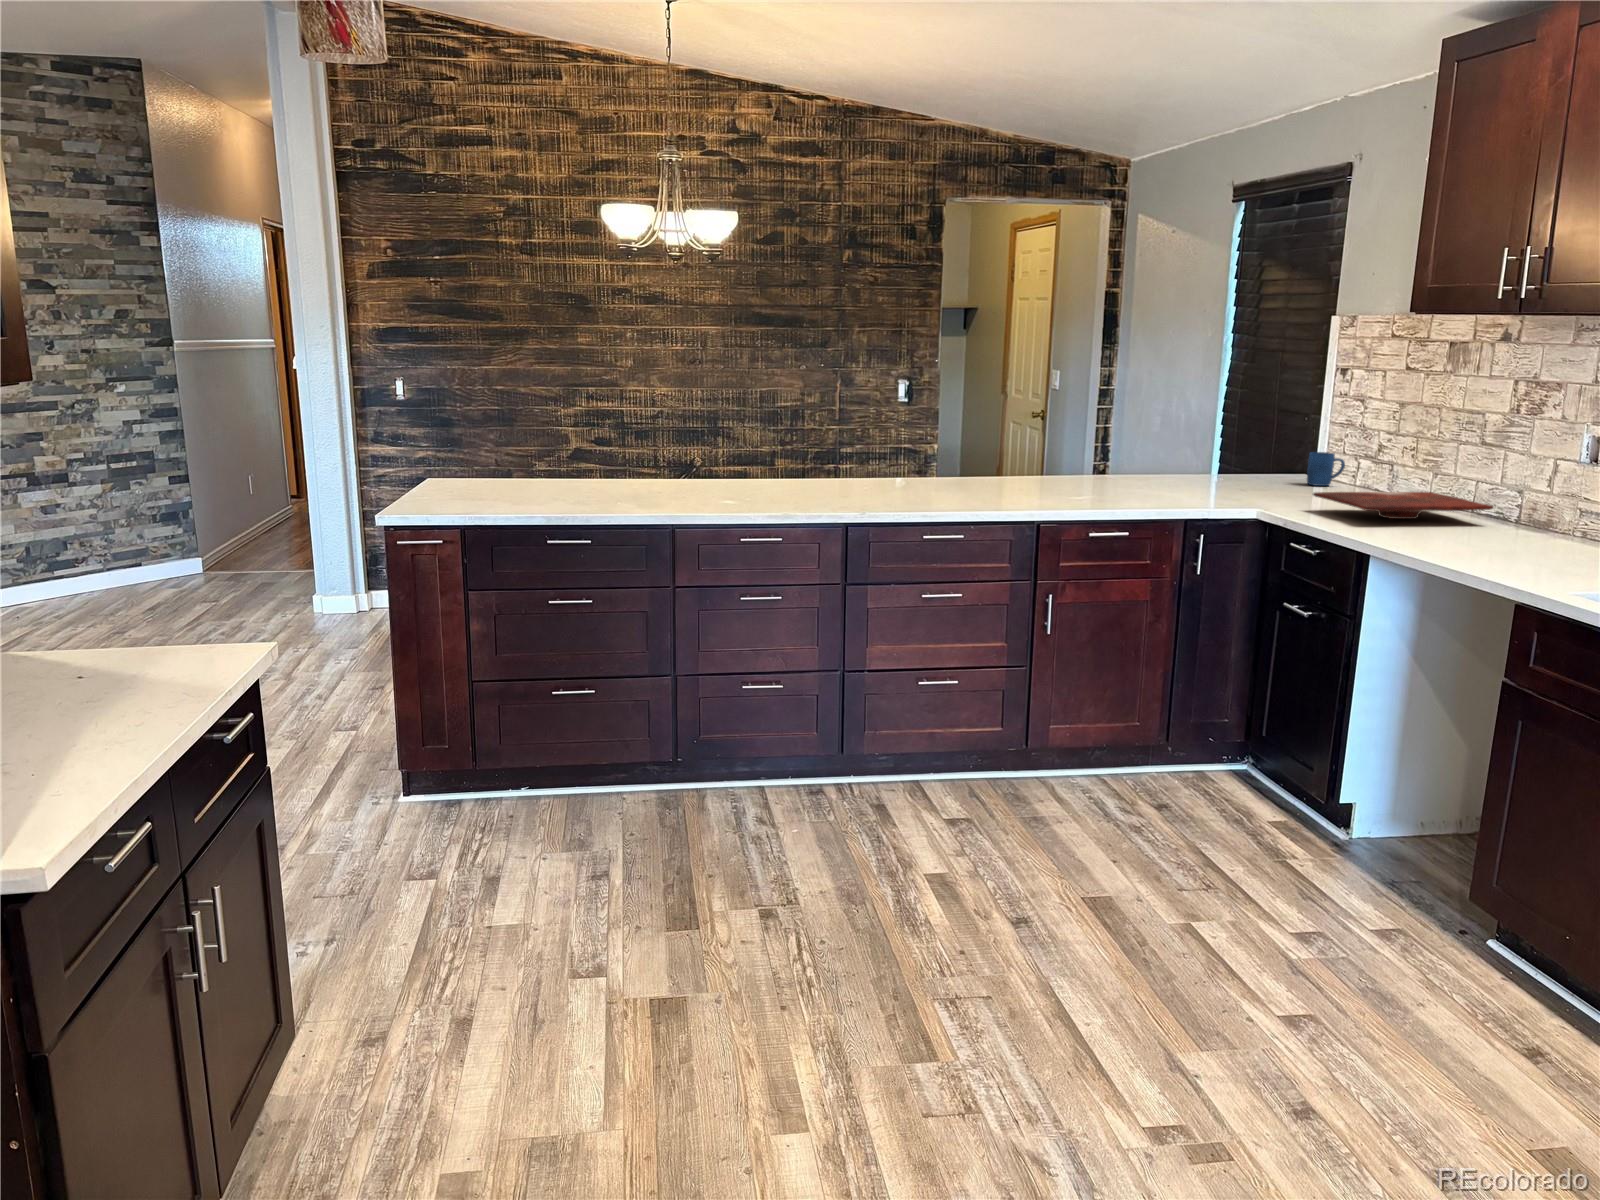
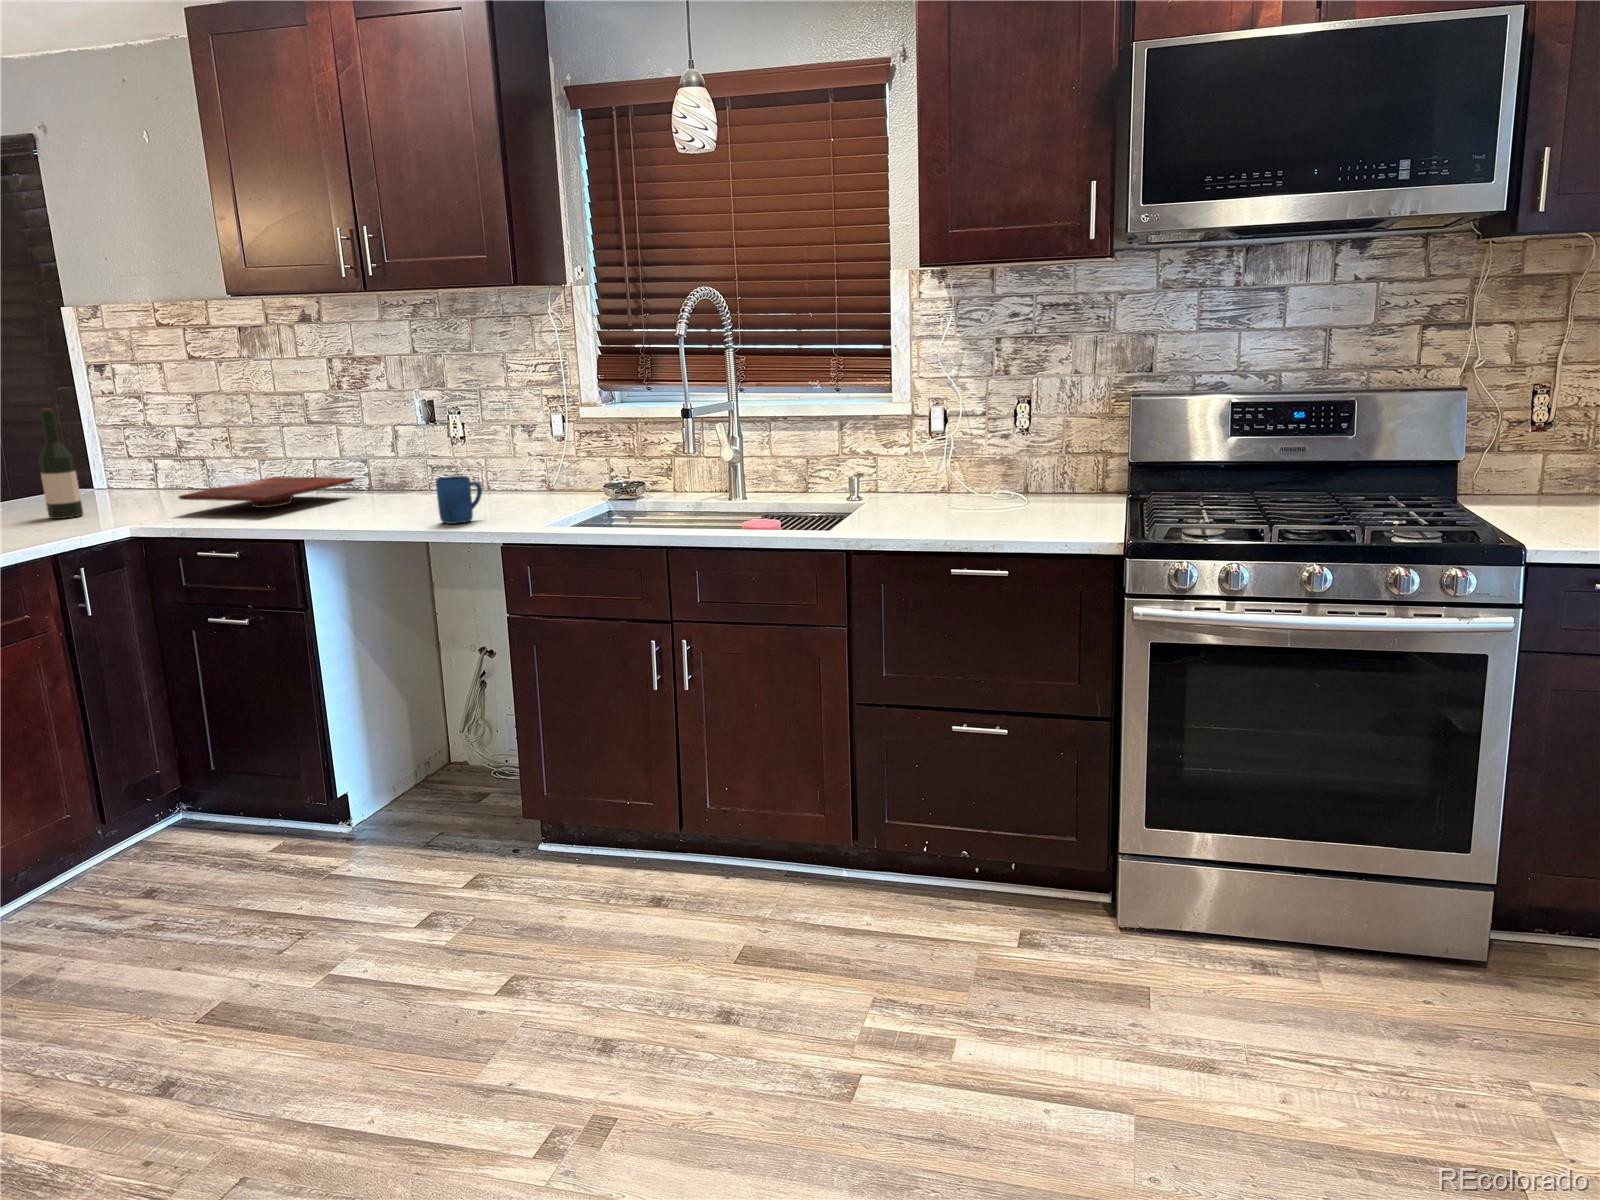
wine bottle: none [1229,404,1259,496] -> present [38,408,84,519]
mug: present [1307,452,1345,486] -> present [436,476,482,524]

